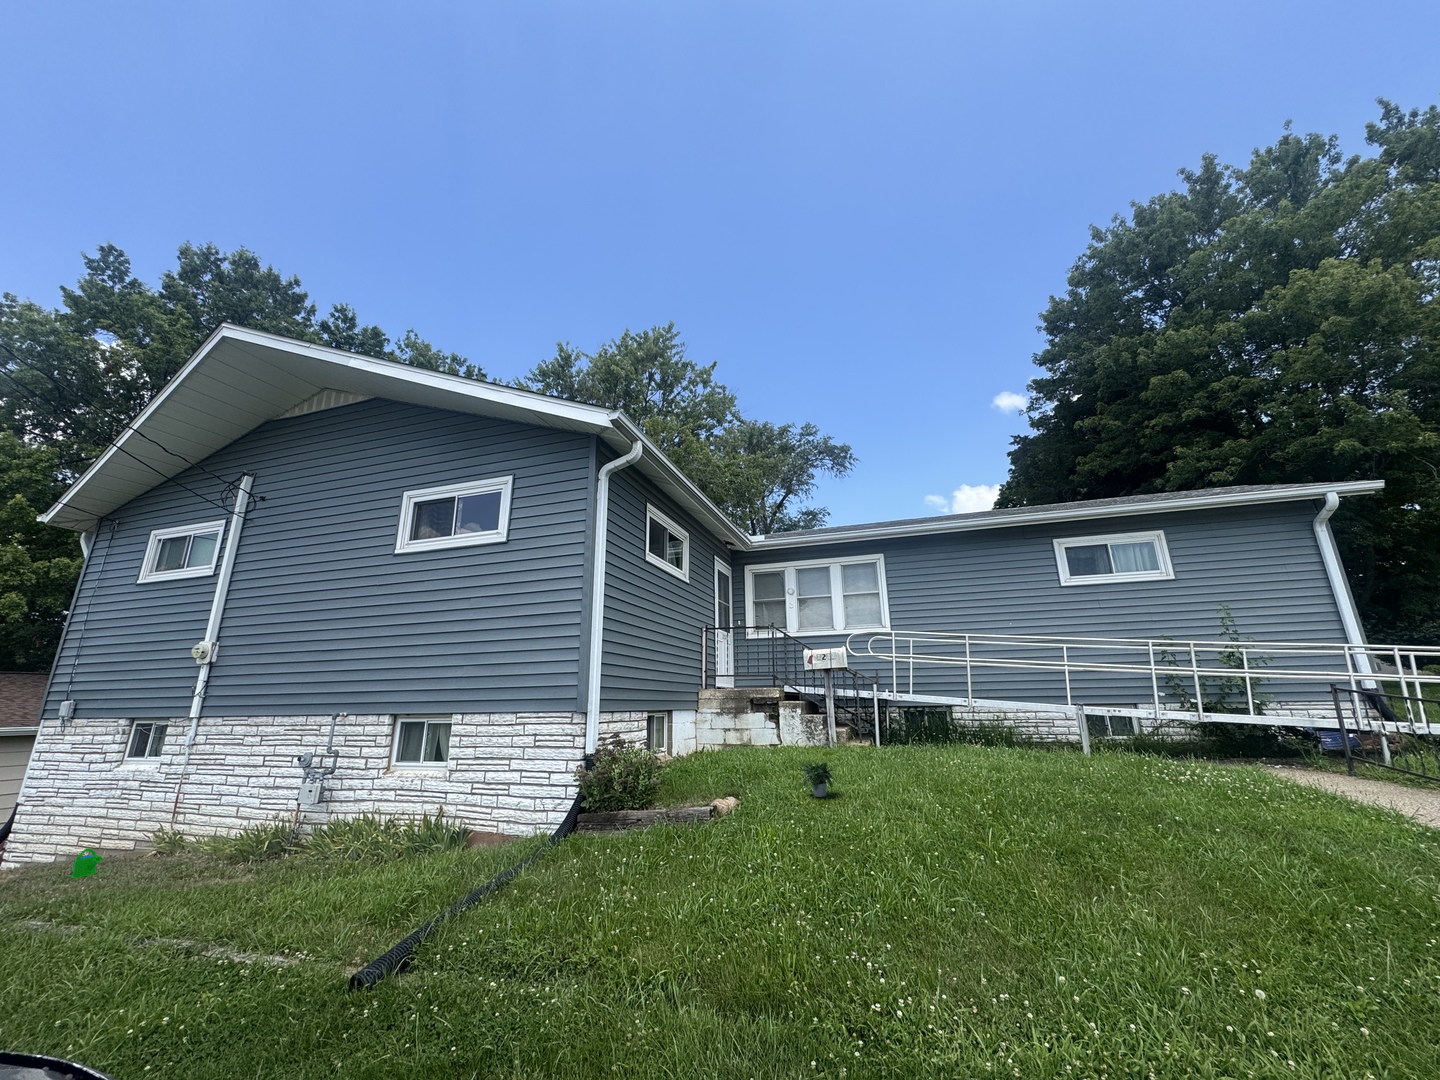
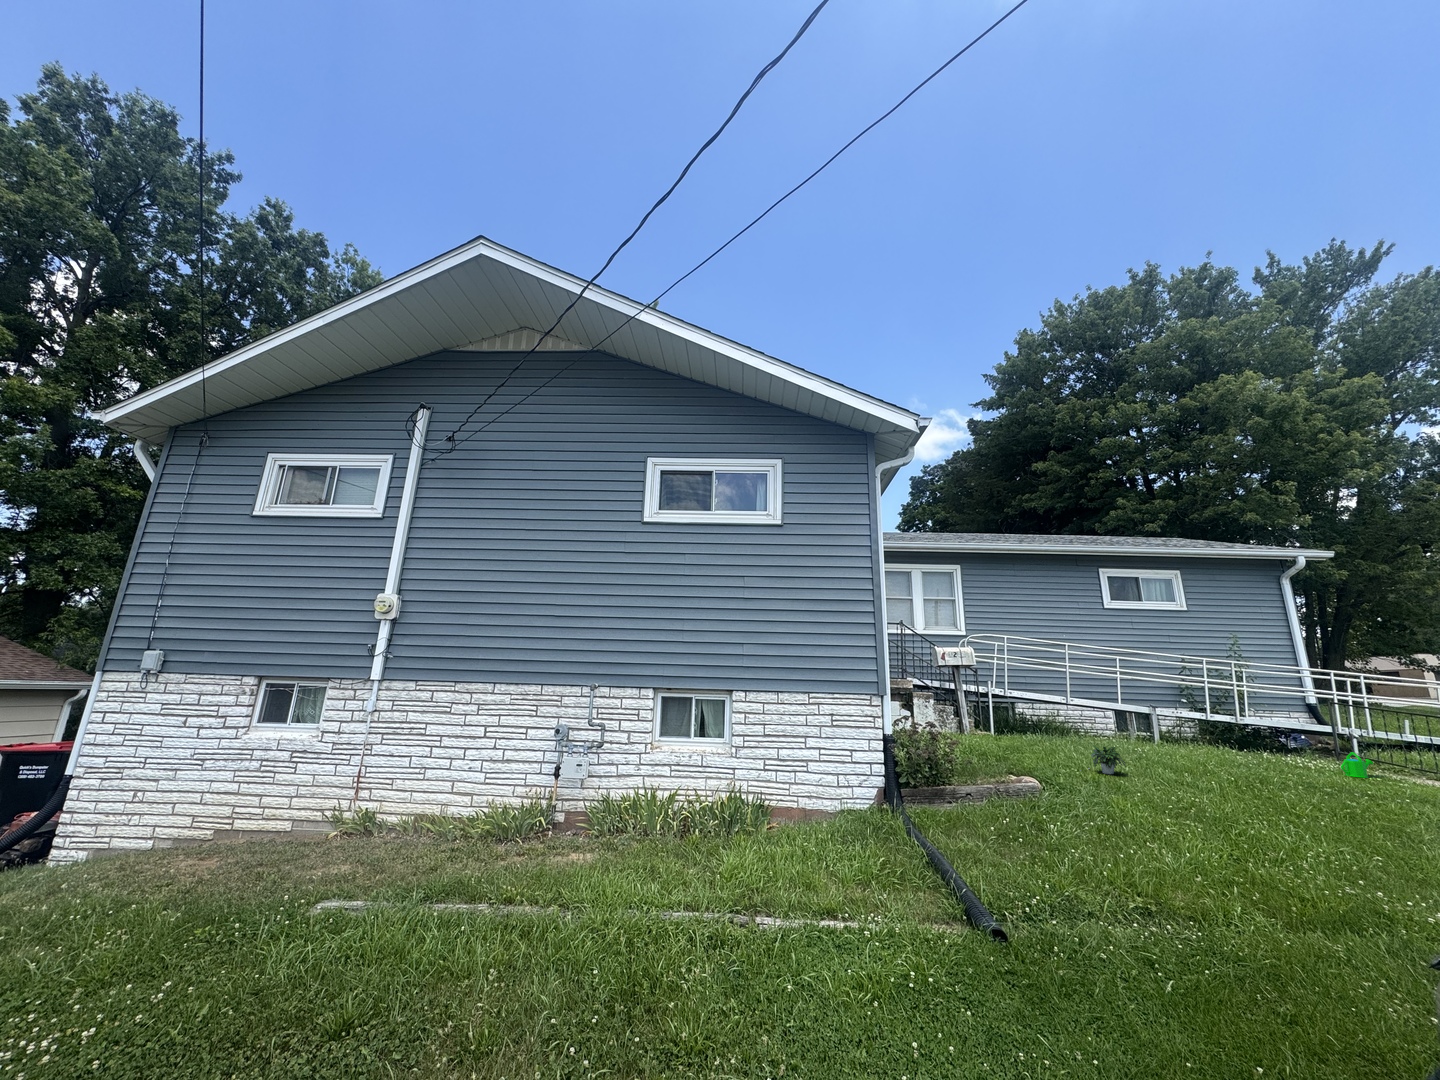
watering can: present [71,848,103,878] -> present [1341,752,1373,778]

